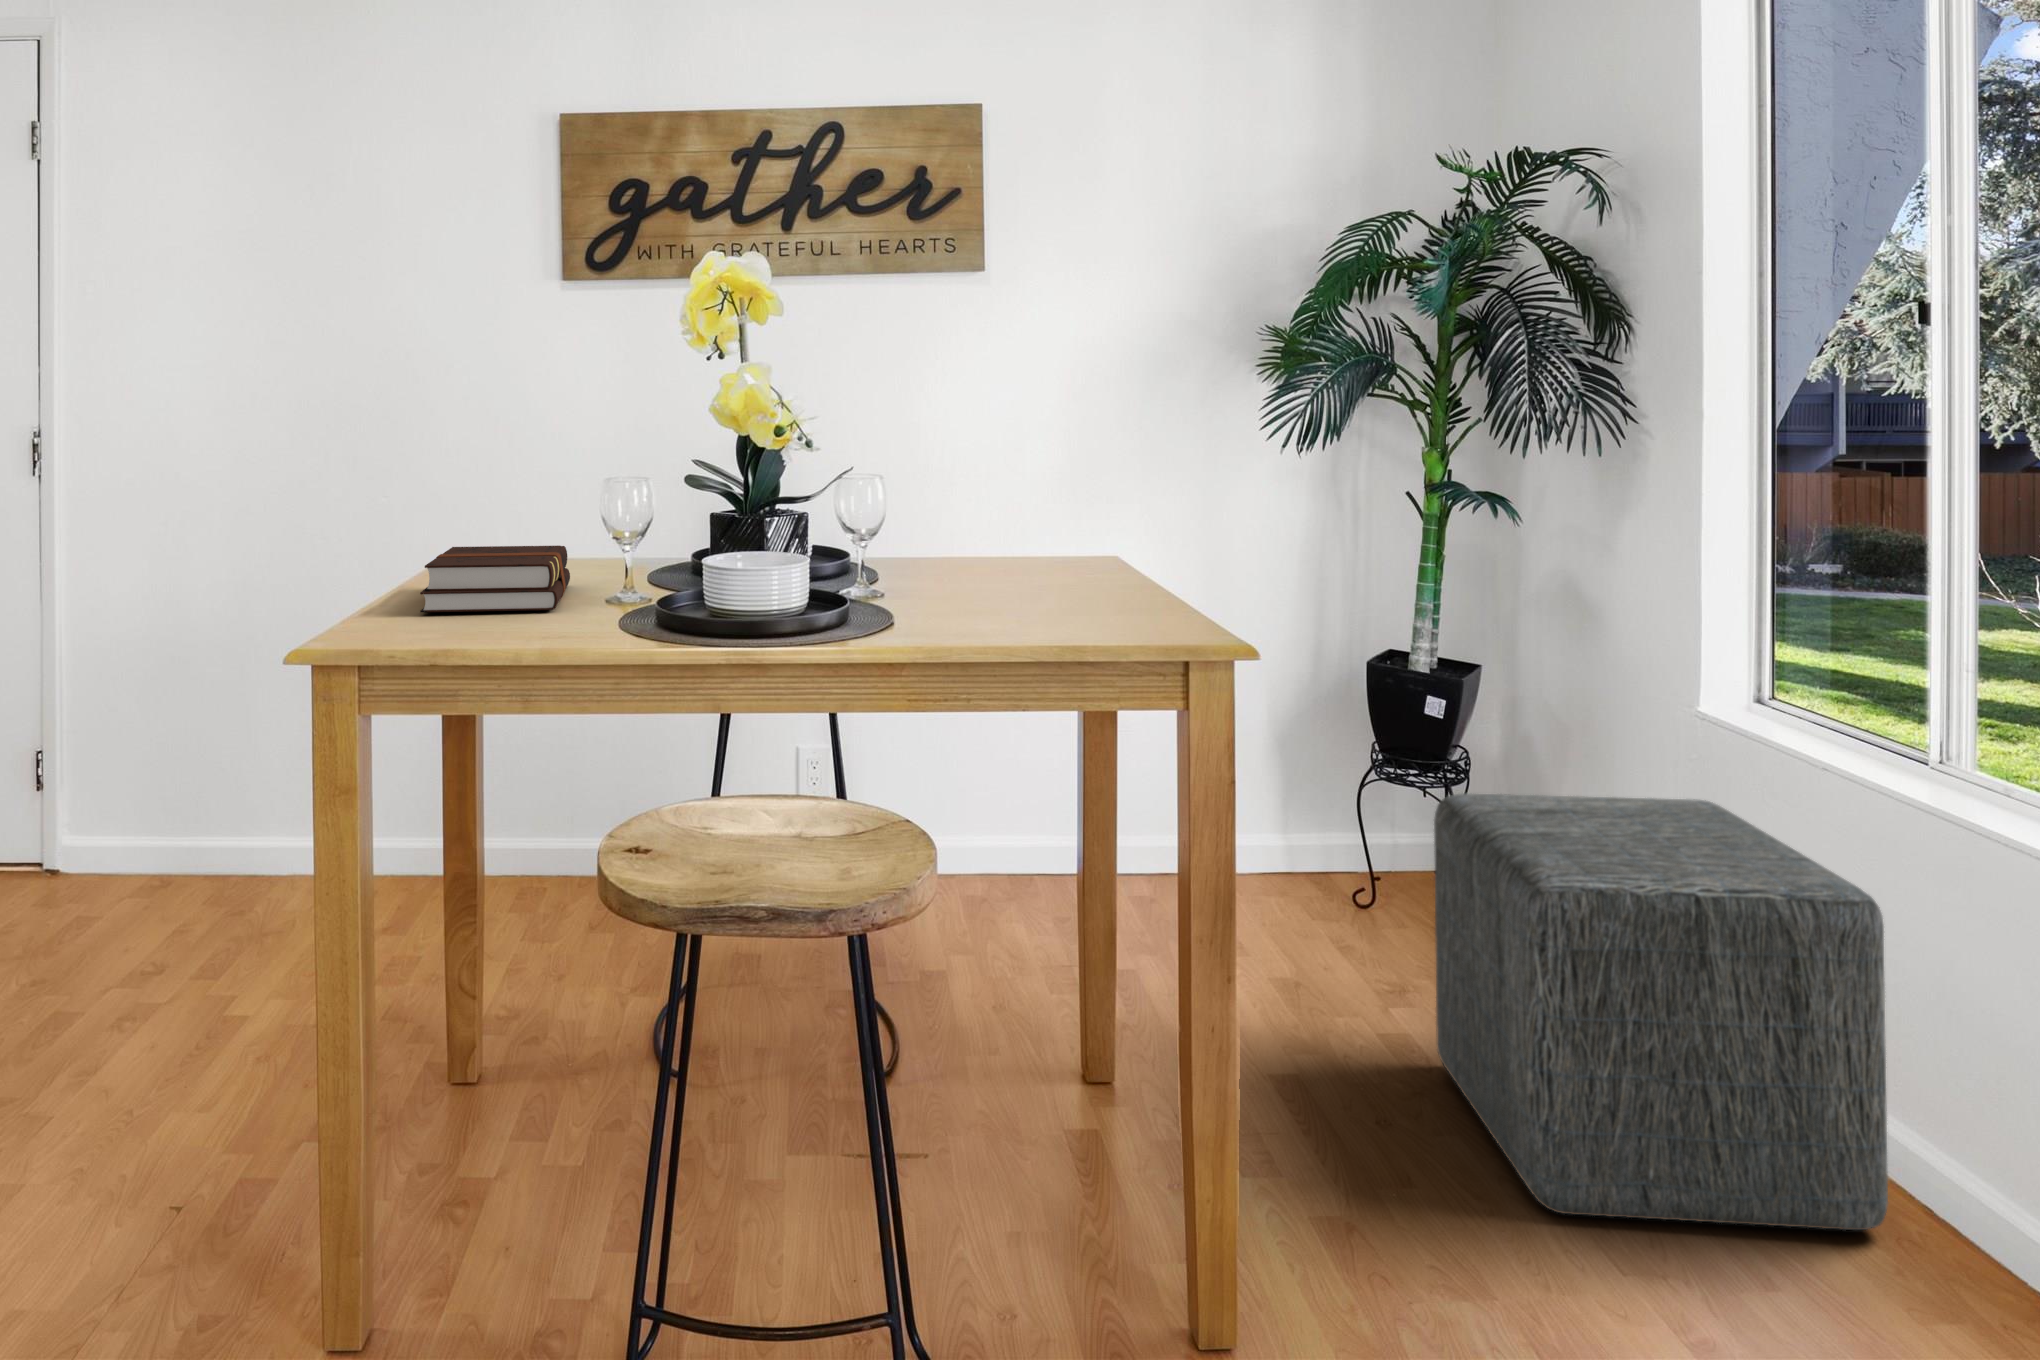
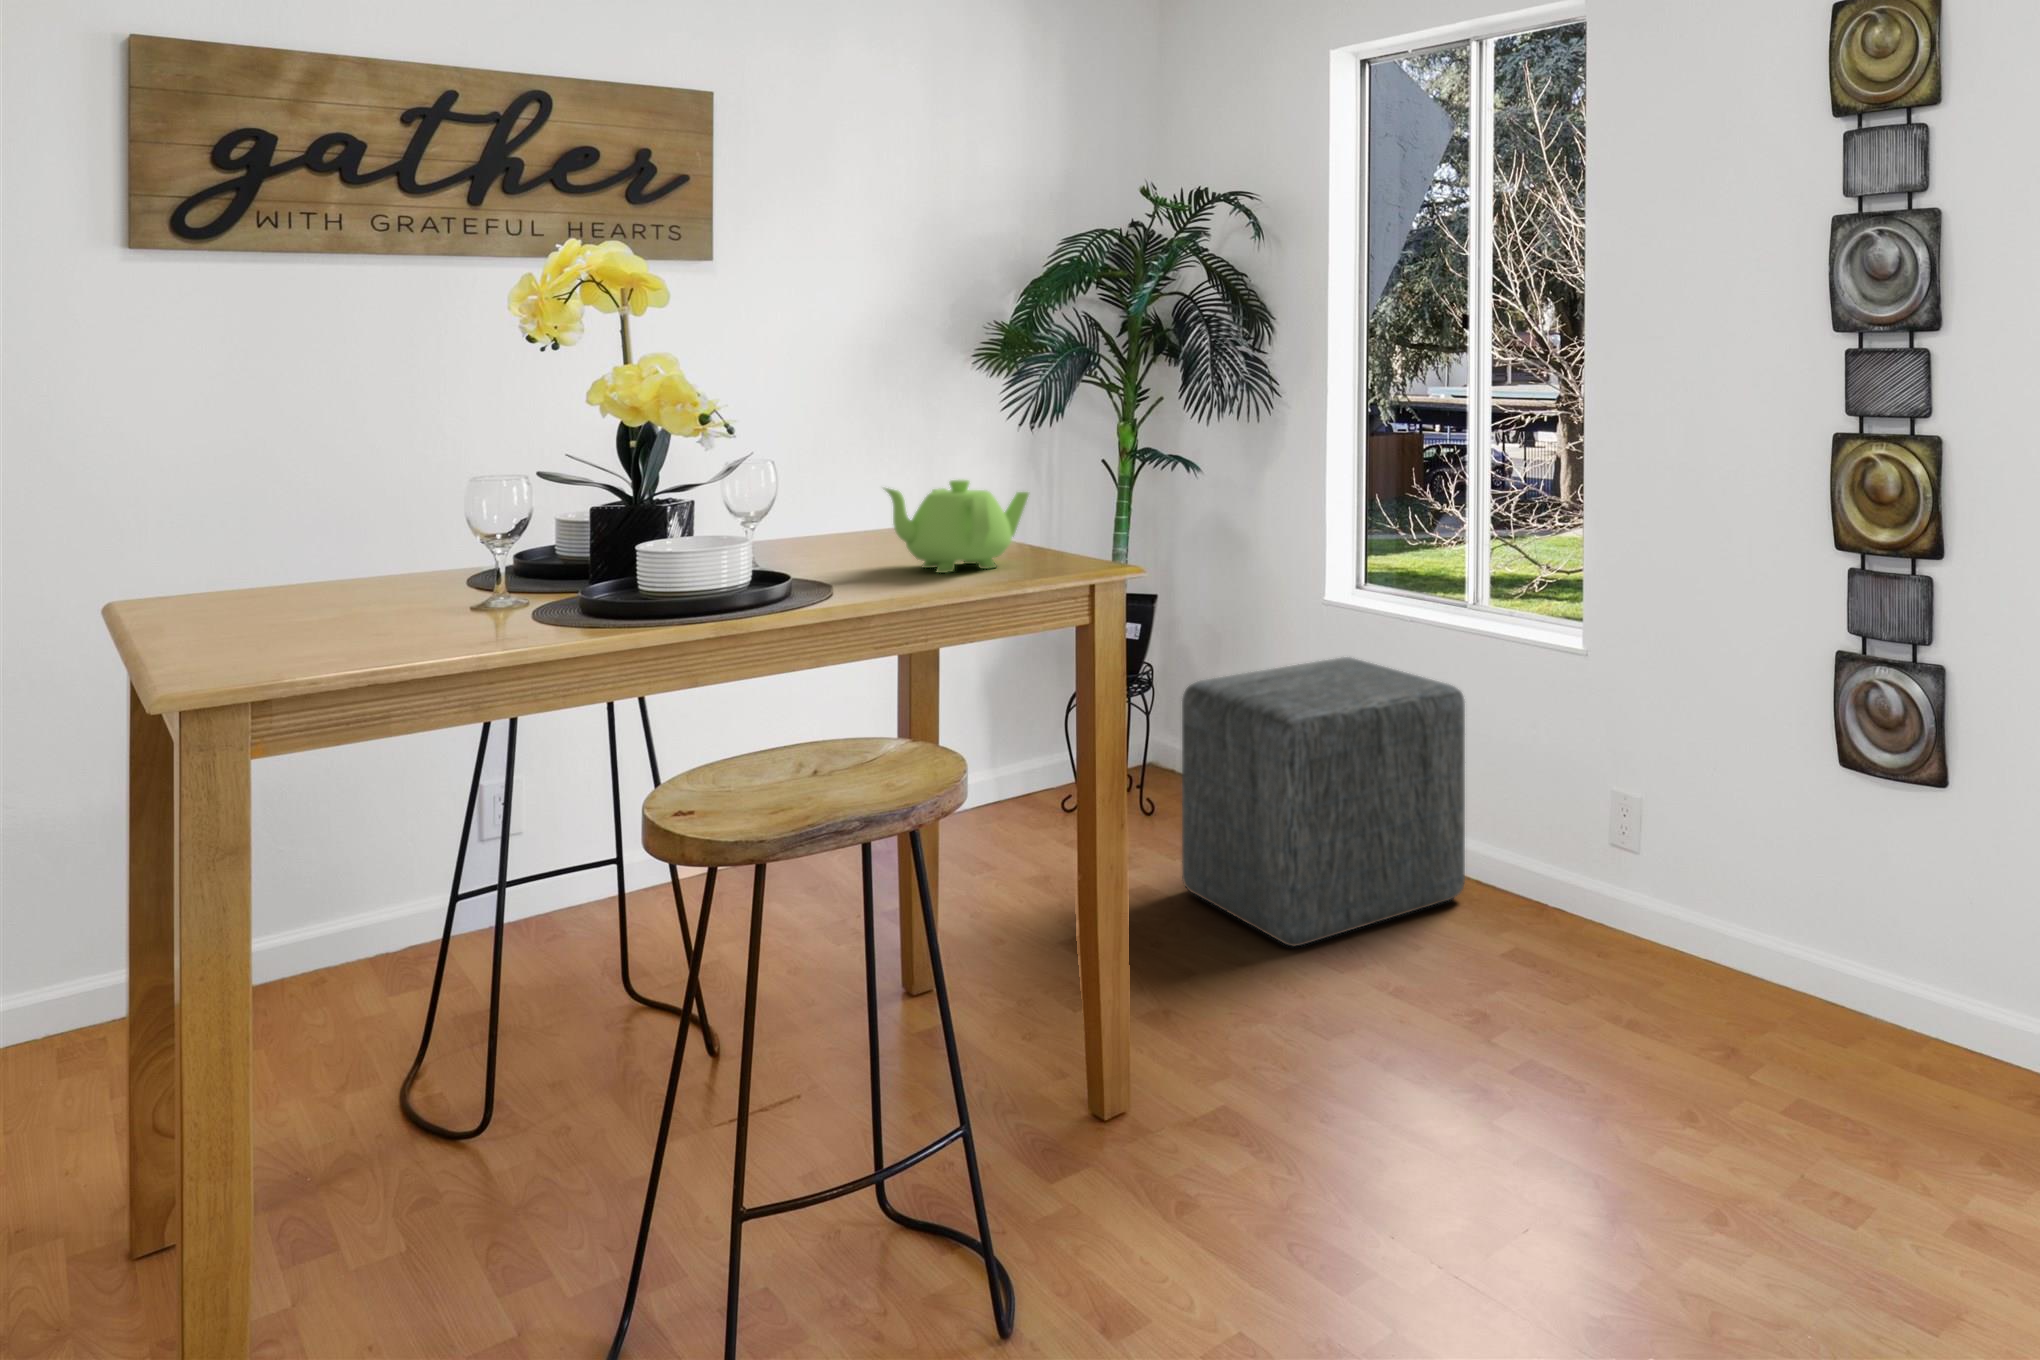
teapot: none [943,512,1118,622] -> present [885,480,1029,573]
hardback book: present [420,546,570,612] -> none [235,555,466,636]

